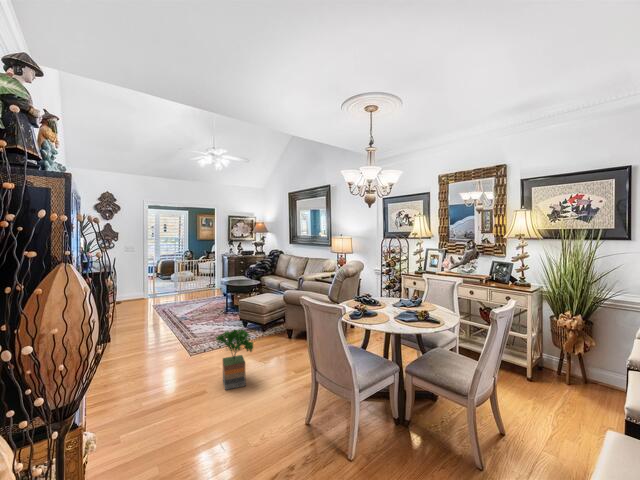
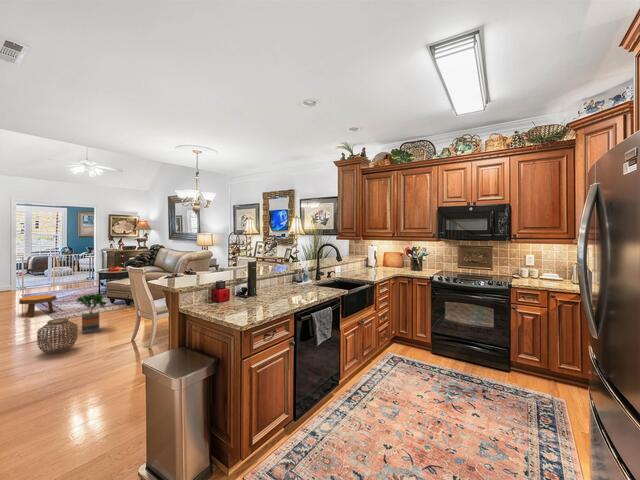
footstool: none [150,316,188,347] -> present [19,295,57,317]
woven basket: none [174,381,227,446] -> present [37,318,78,355]

